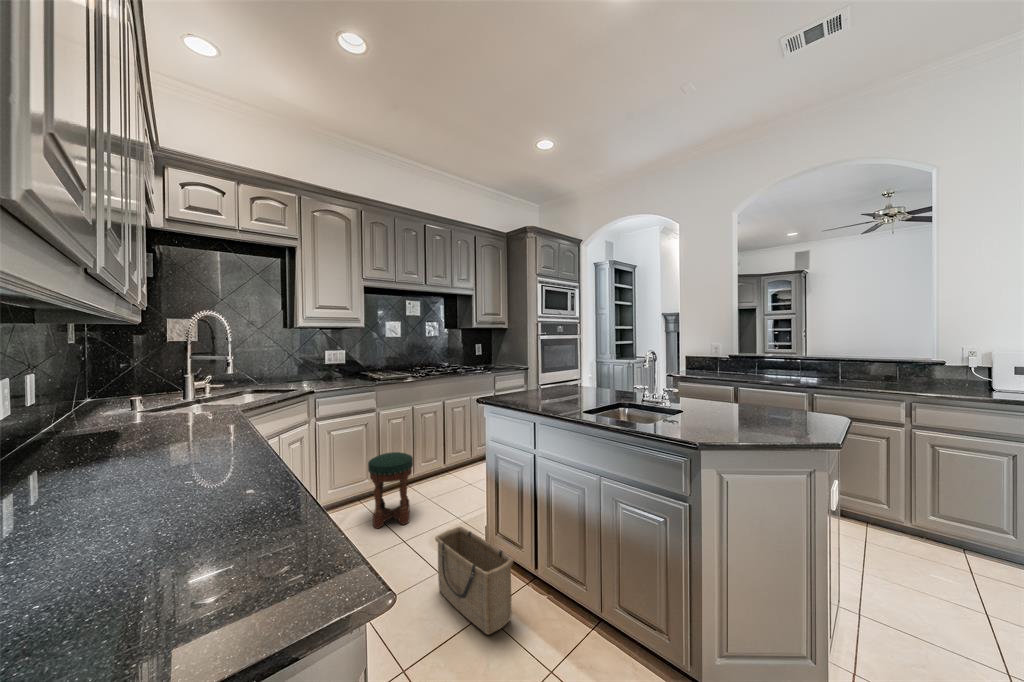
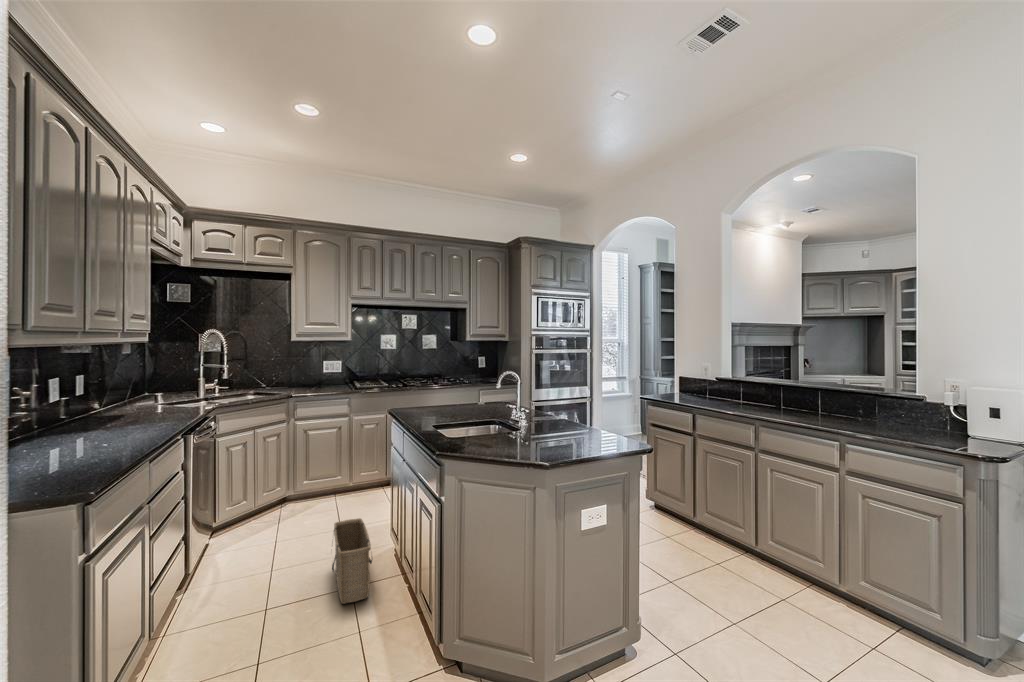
stool: present [368,452,413,528] -> none [329,453,369,517]

